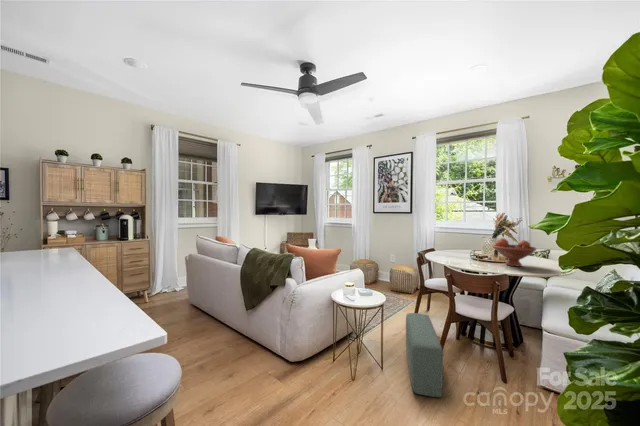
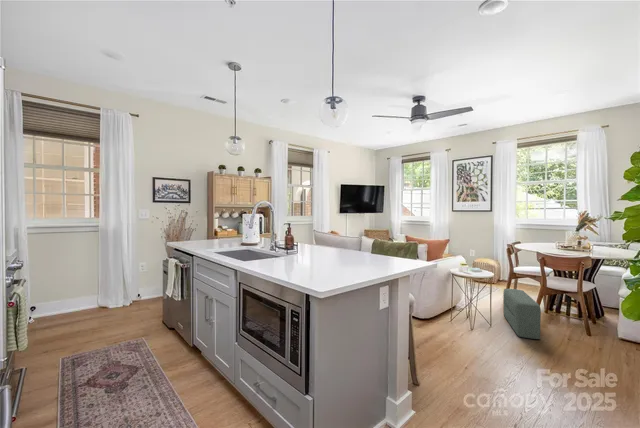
fruit bowl: present [493,238,536,266] -> none [577,231,615,253]

